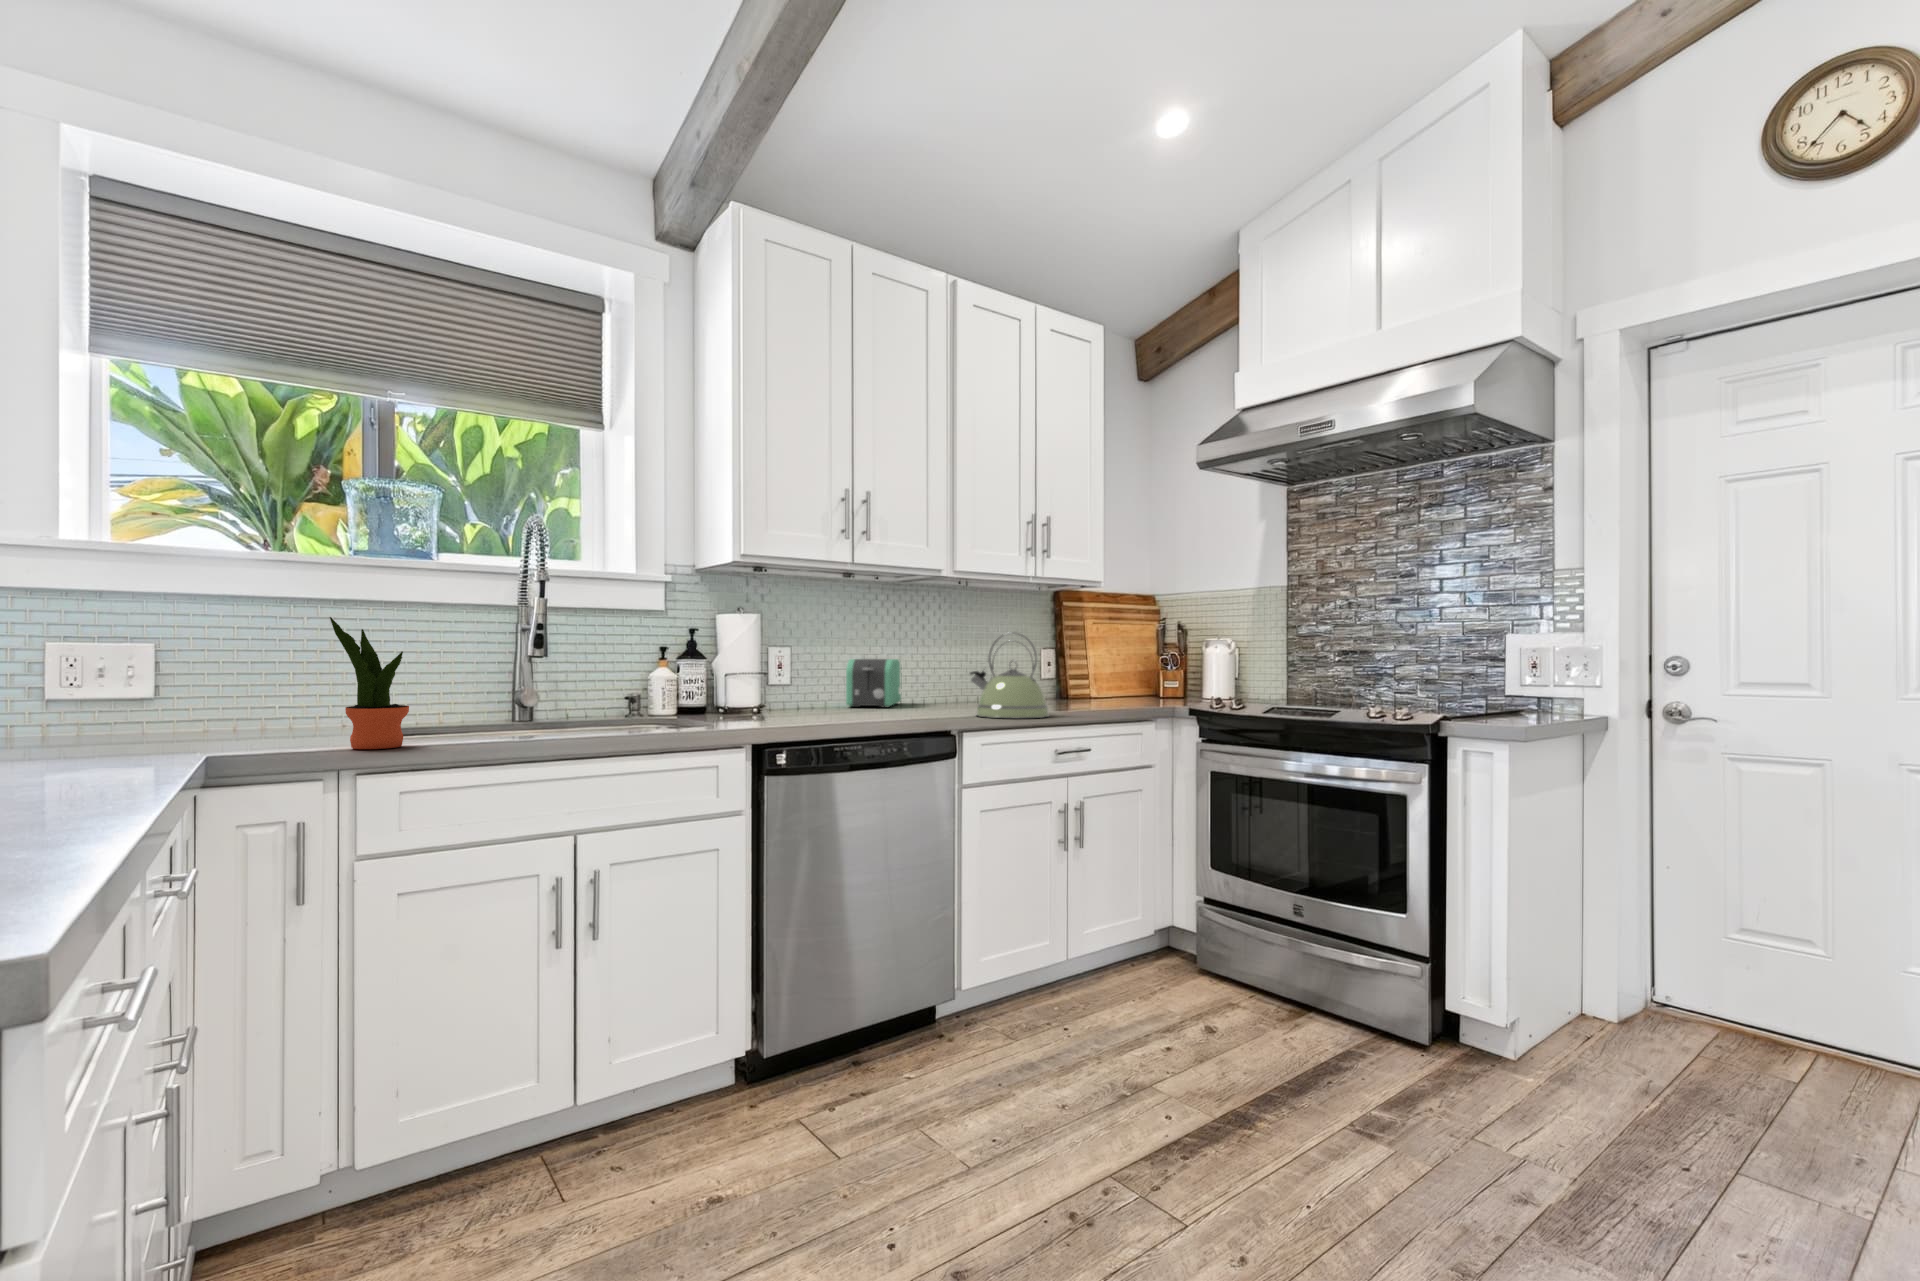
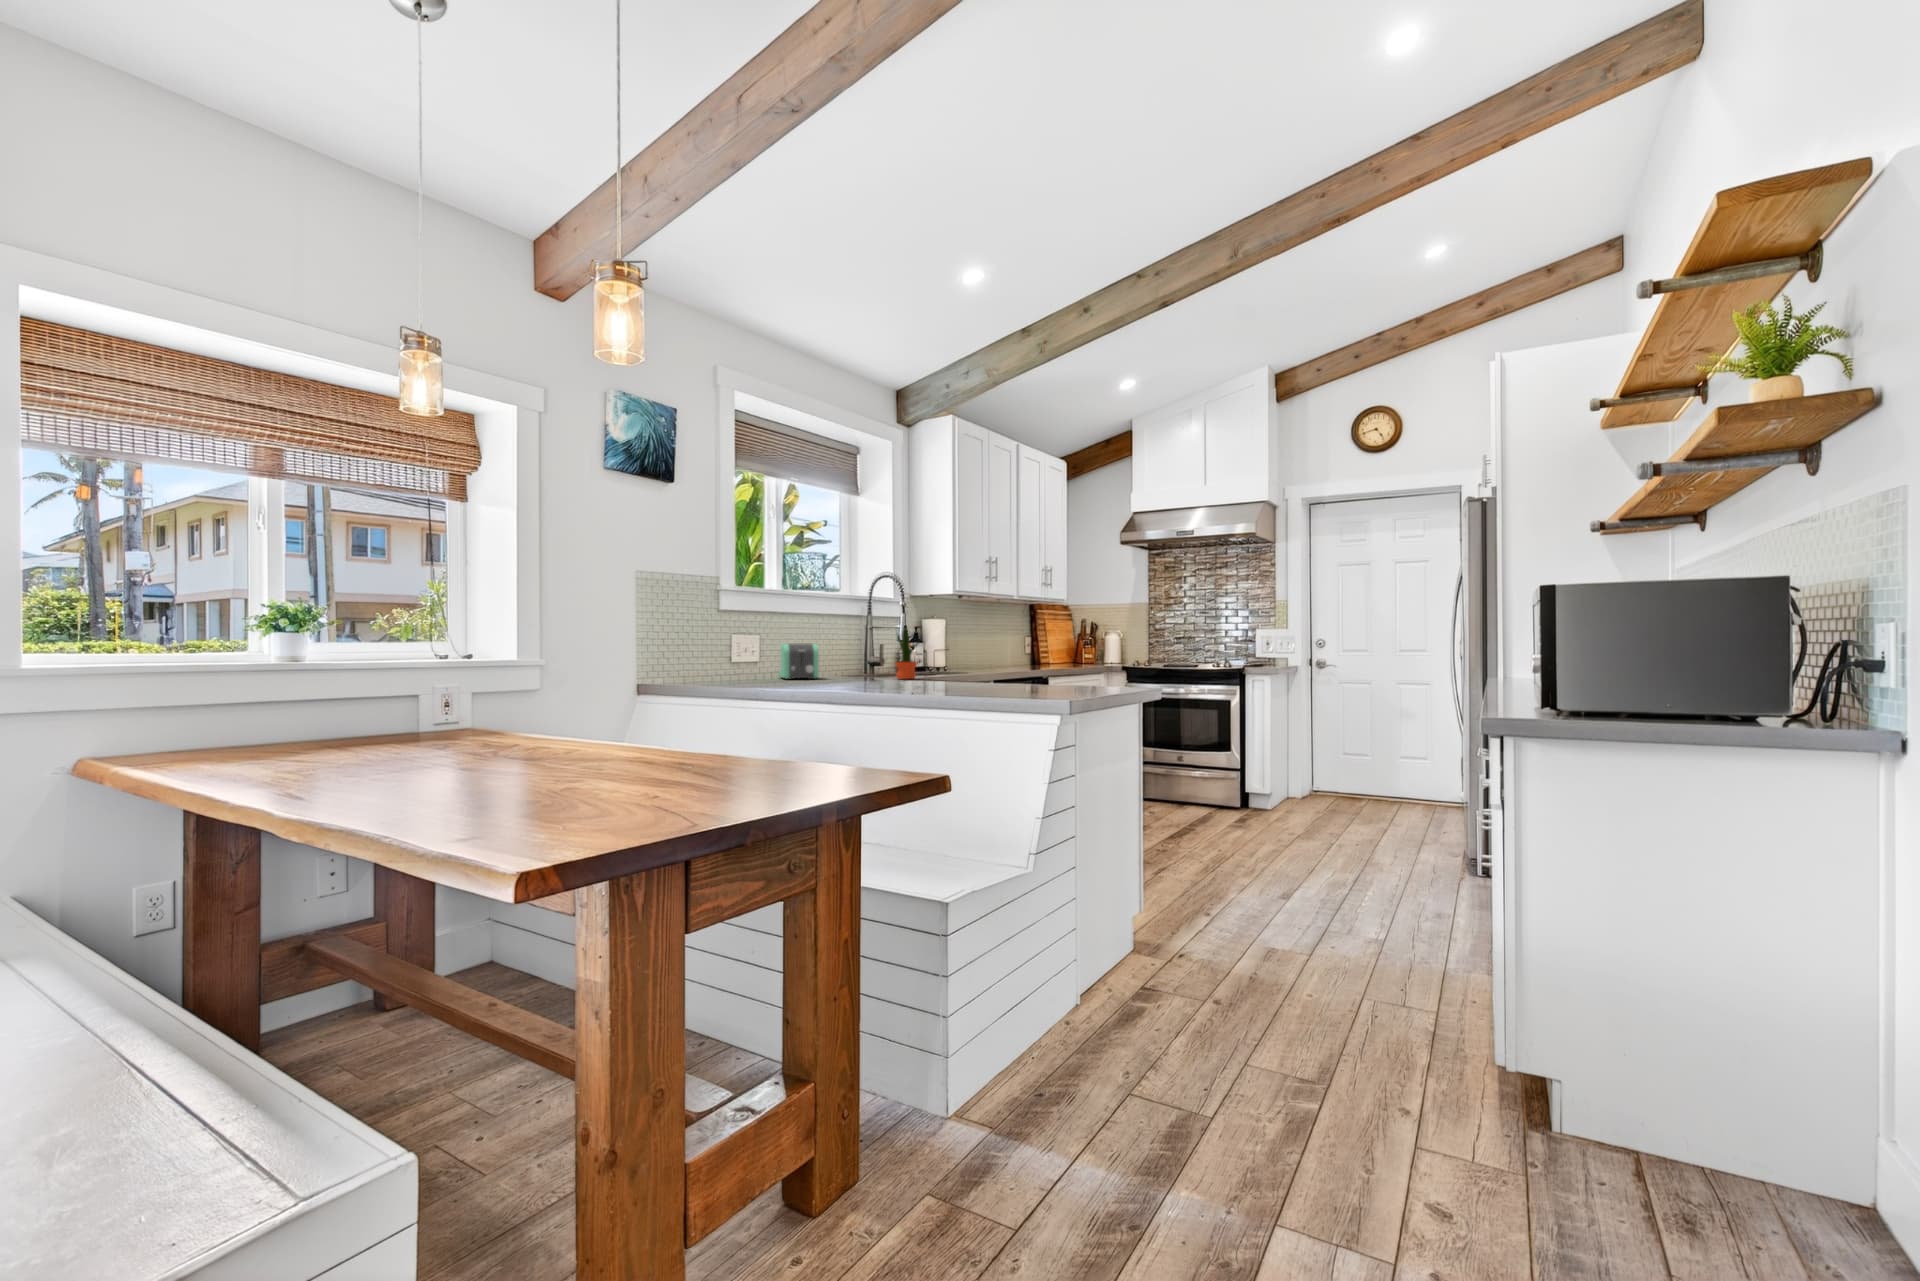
kettle: present [970,632,1049,718] -> none [1040,629,1081,670]
toaster: present [846,659,902,708] -> present [779,643,819,679]

